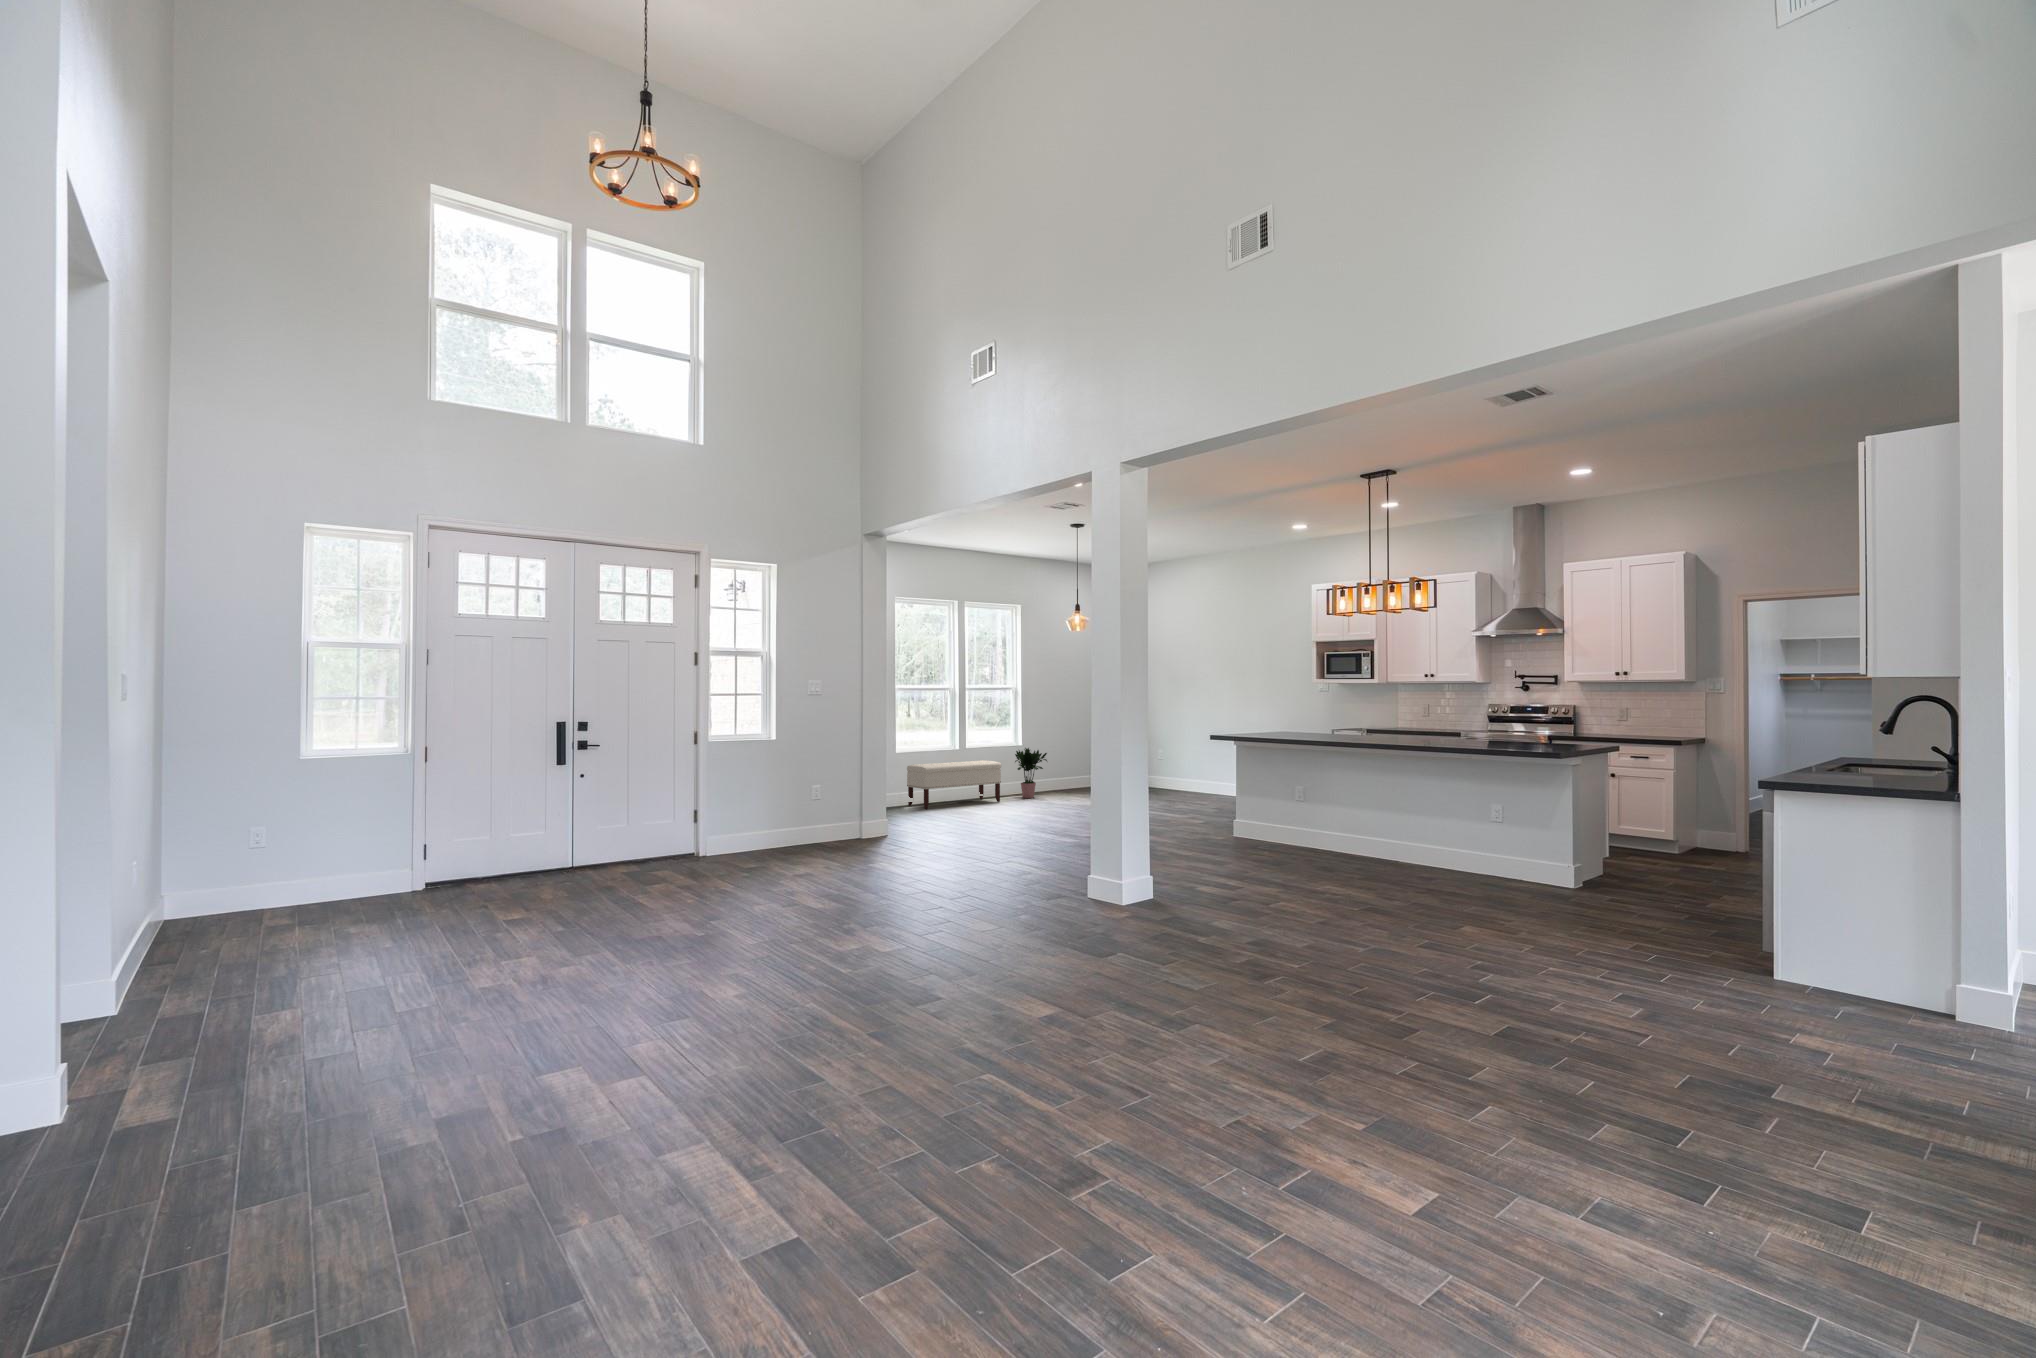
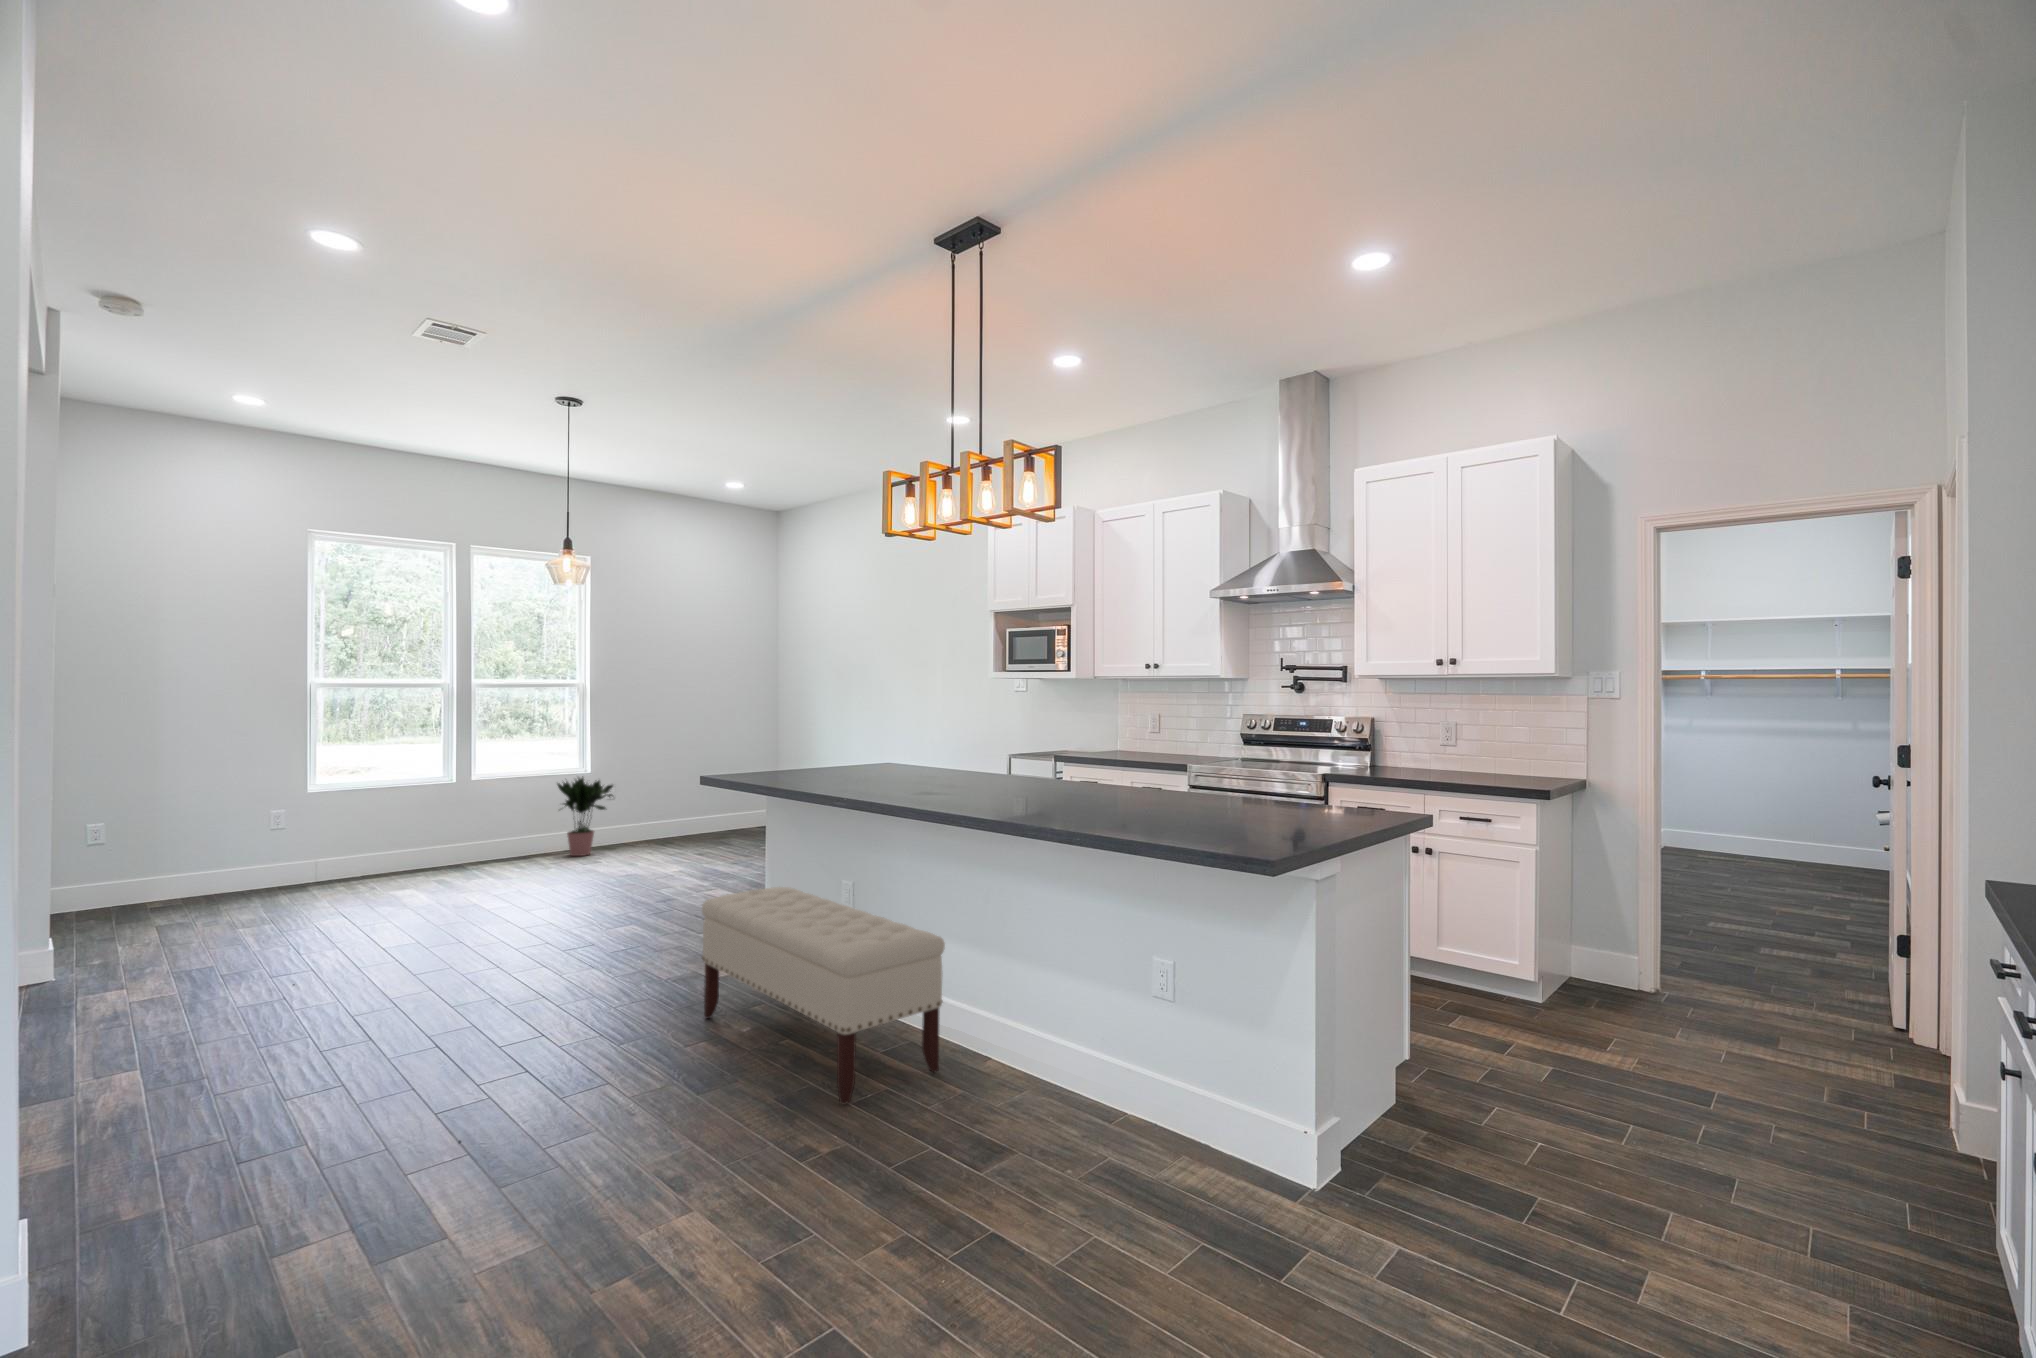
bench: present [907,760,1001,809] -> present [702,887,945,1104]

